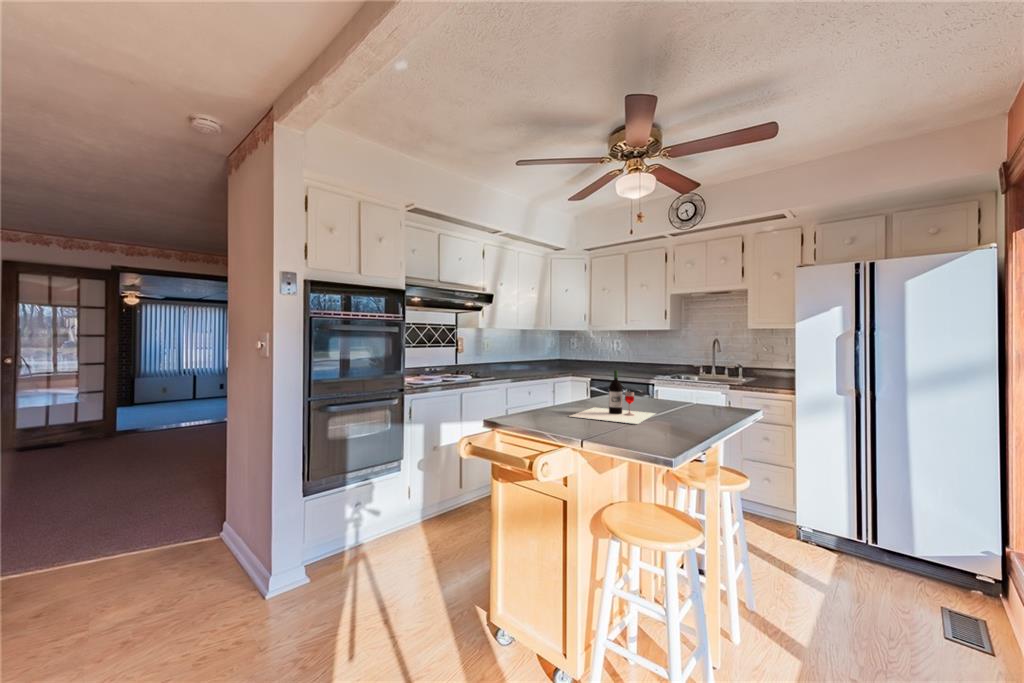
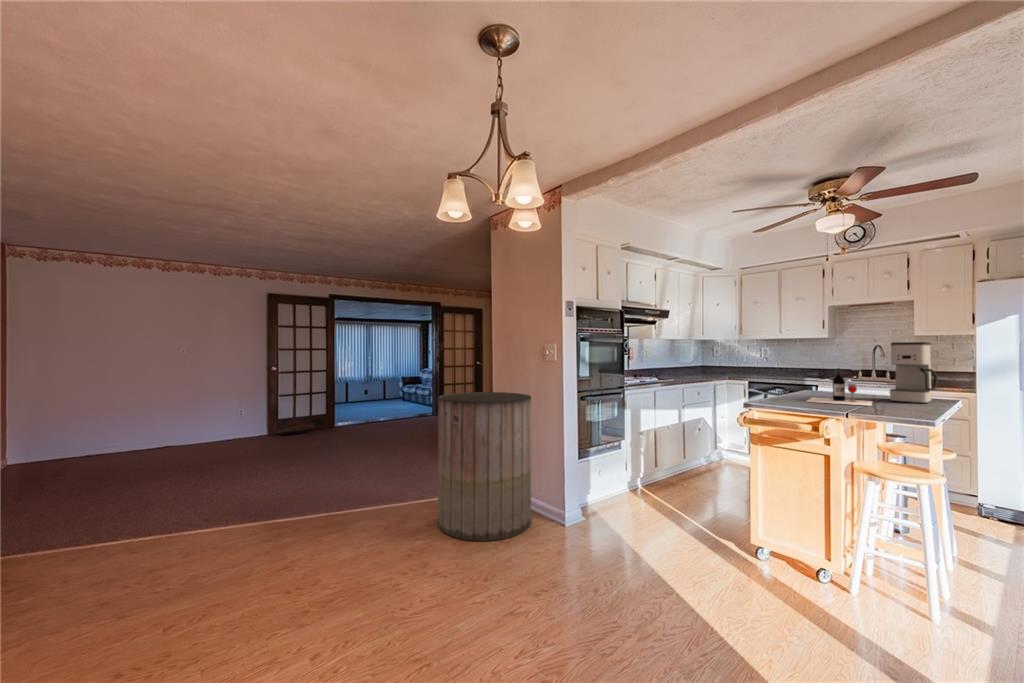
coffee maker: none [678,336,730,417] -> present [890,342,938,403]
trash can: none [62,400,241,635] -> present [438,392,531,541]

